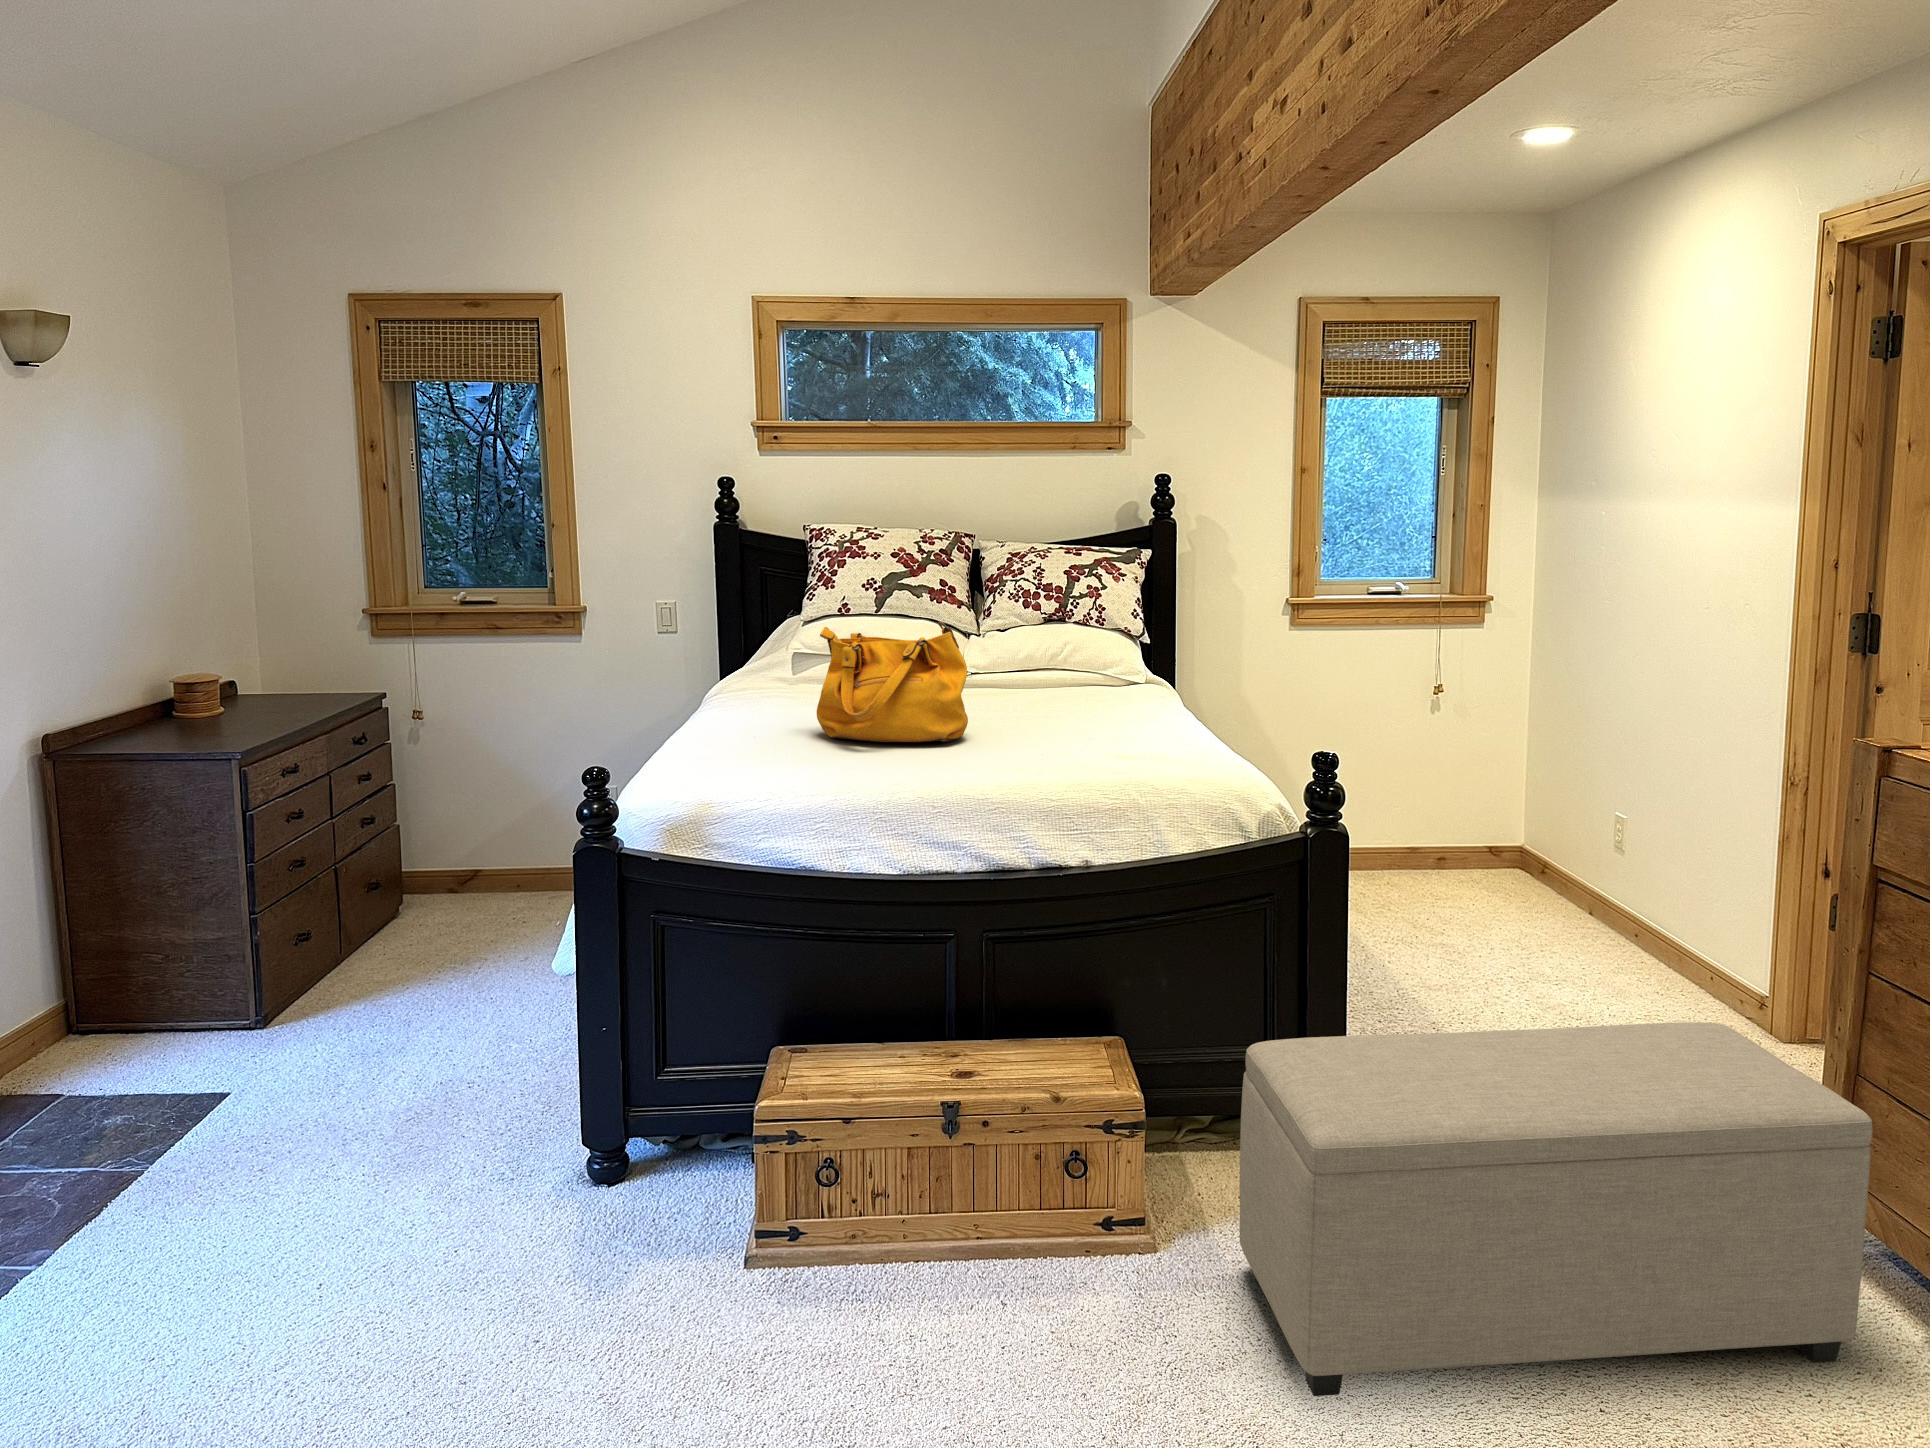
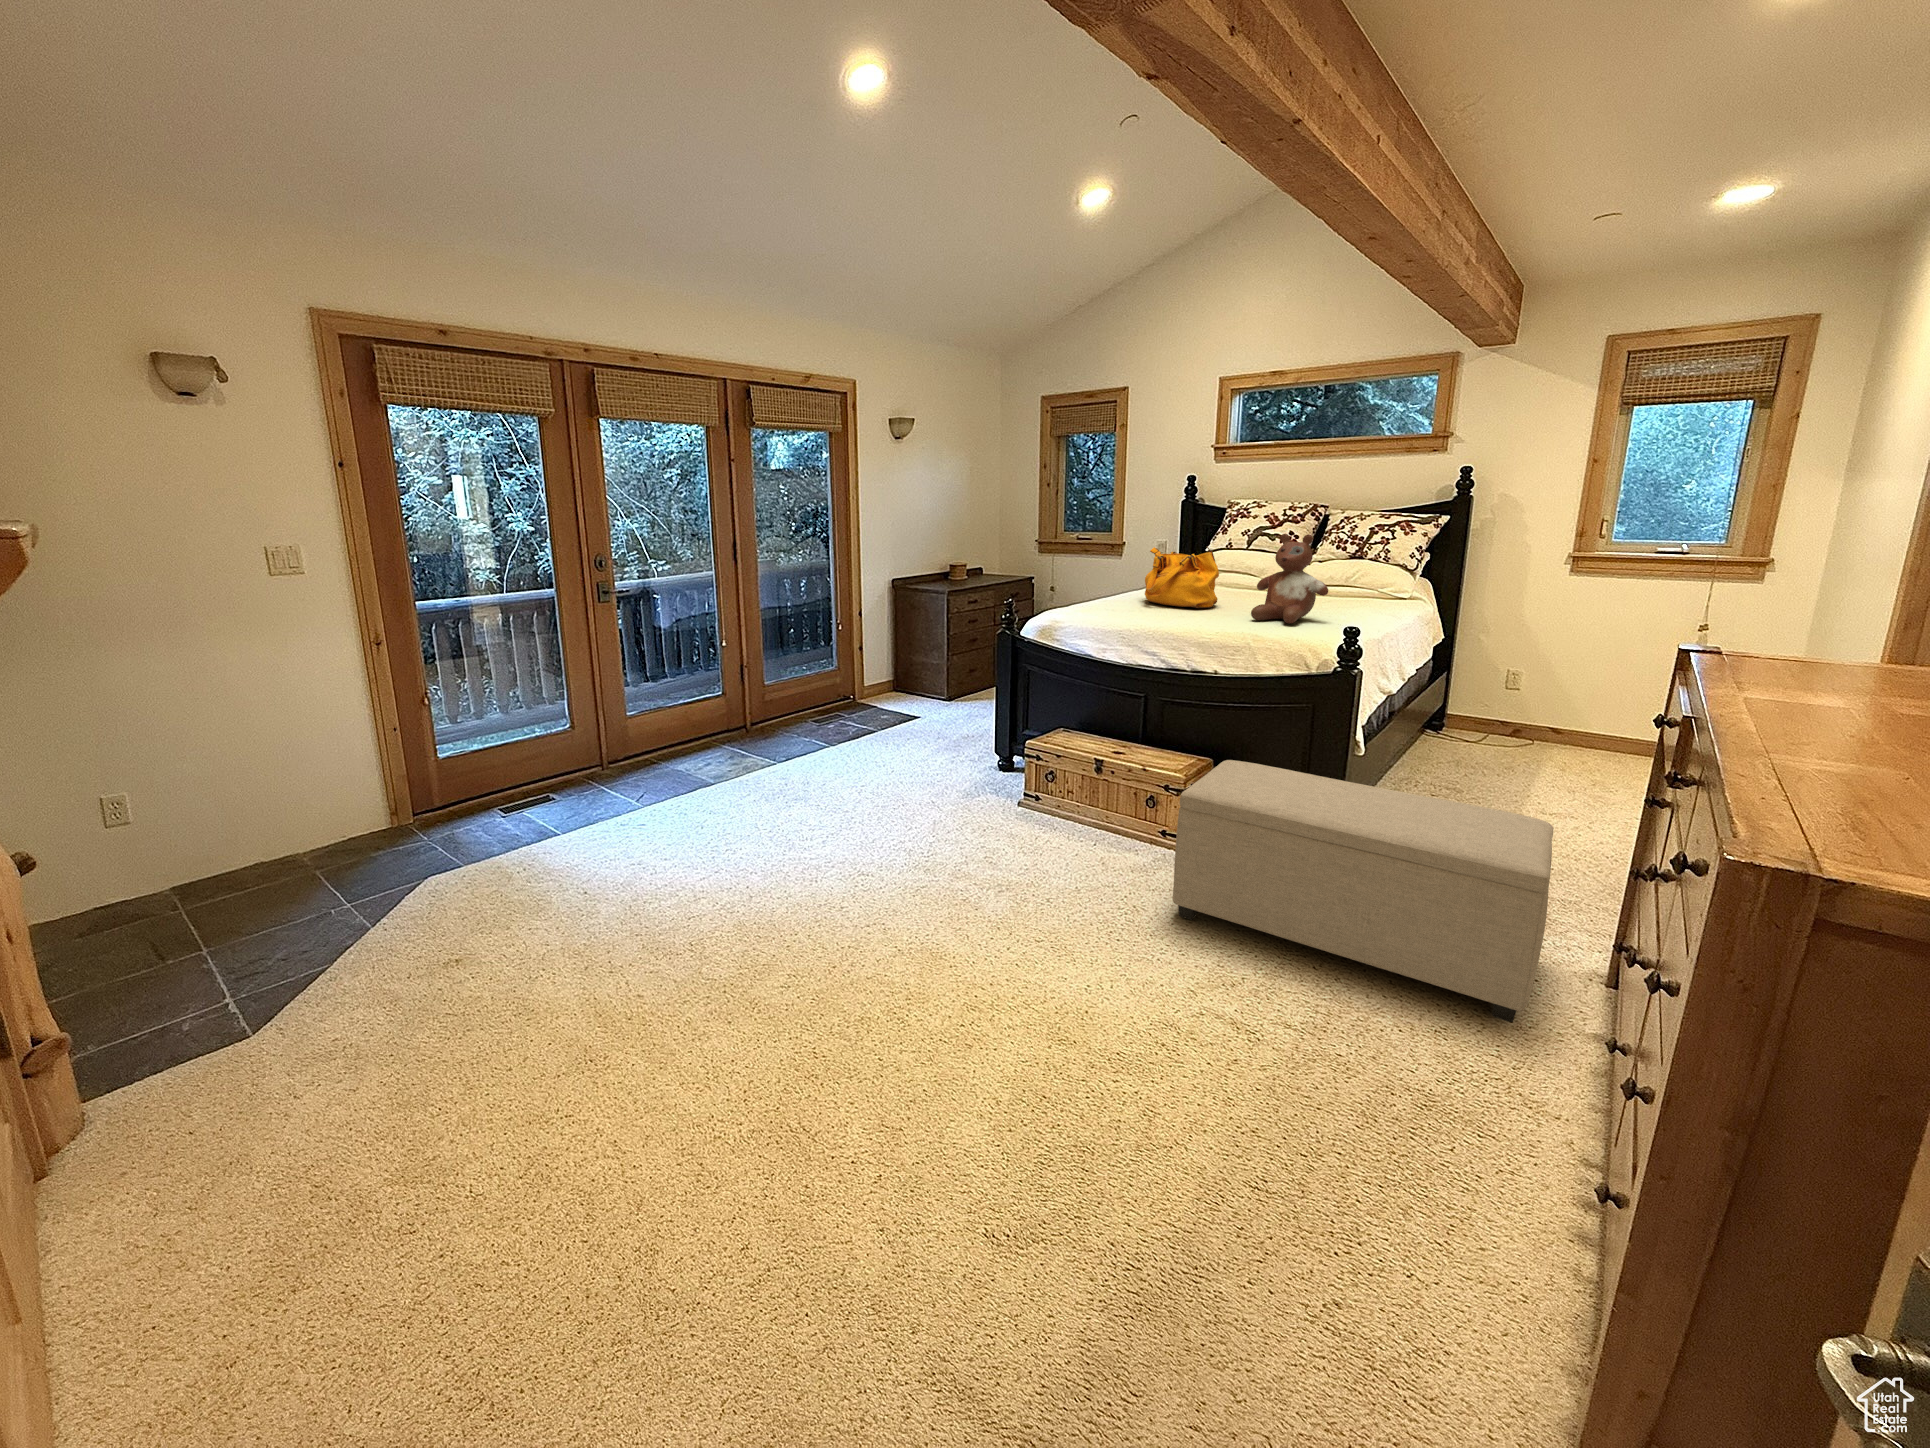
stuffed bear: none [1049,593,1177,755] -> present [1251,534,1328,624]

